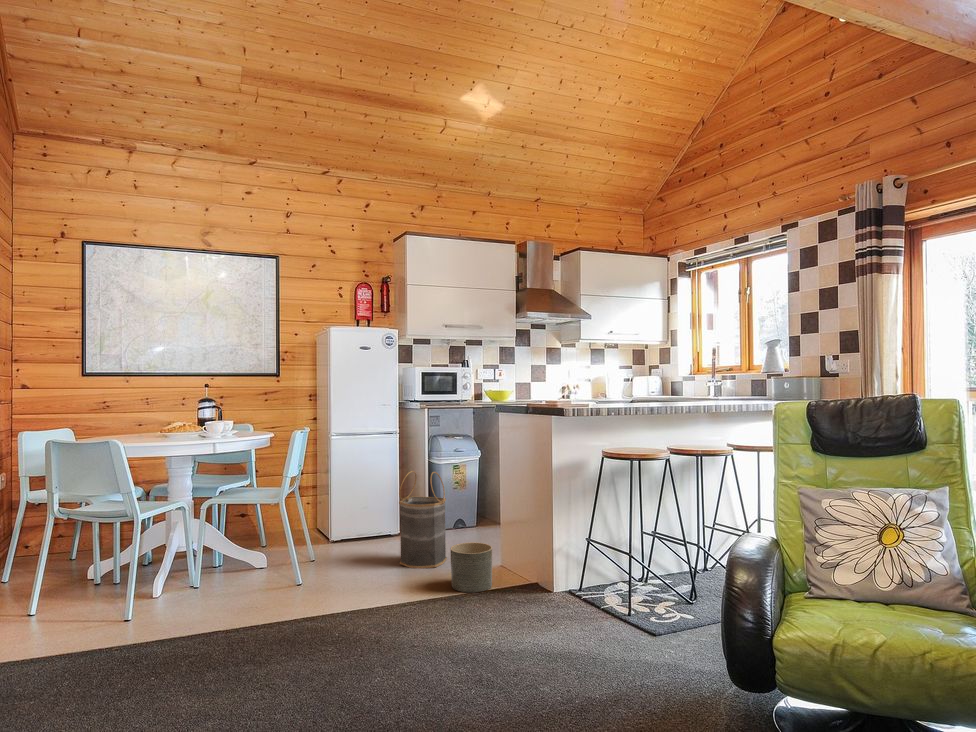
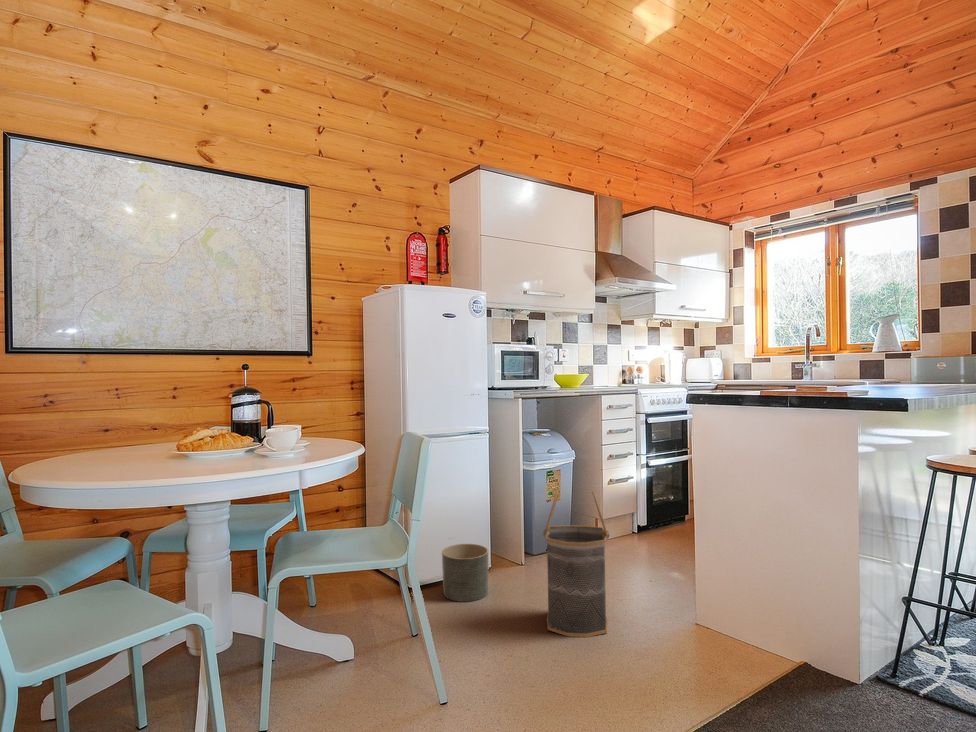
planter: present [451,542,492,592] -> present [442,544,488,602]

